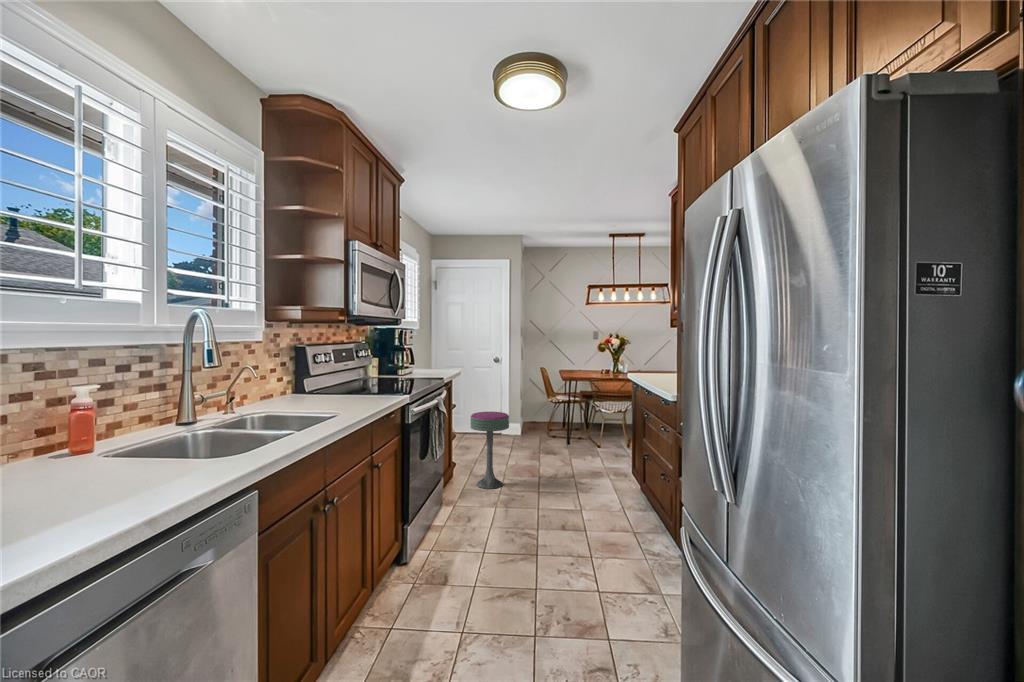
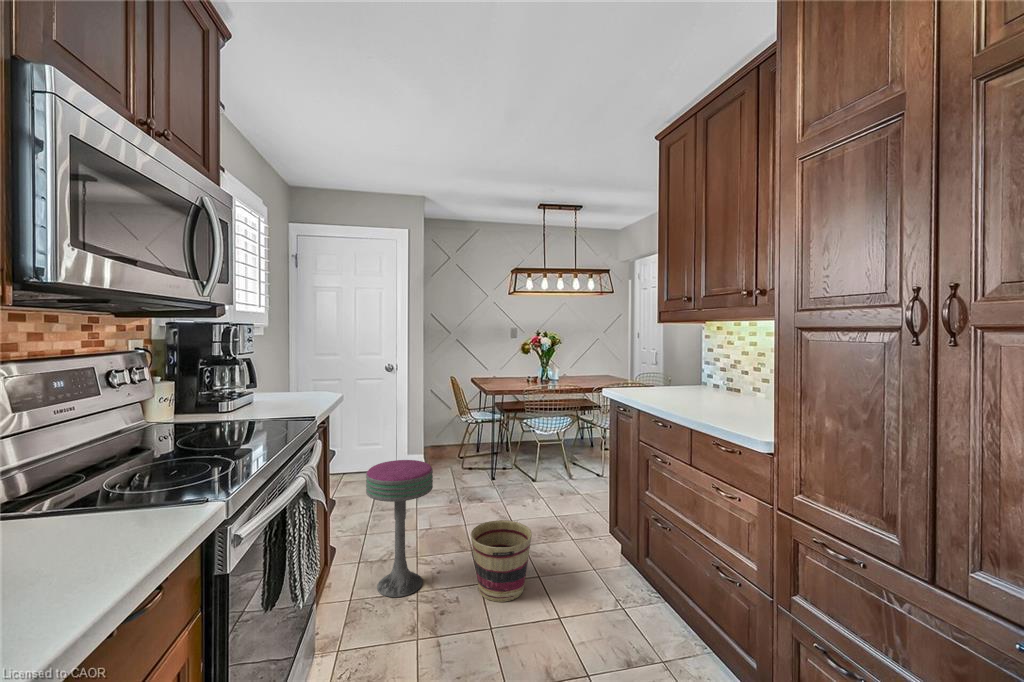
basket: none [530,453,568,497] -> present [471,520,532,602]

